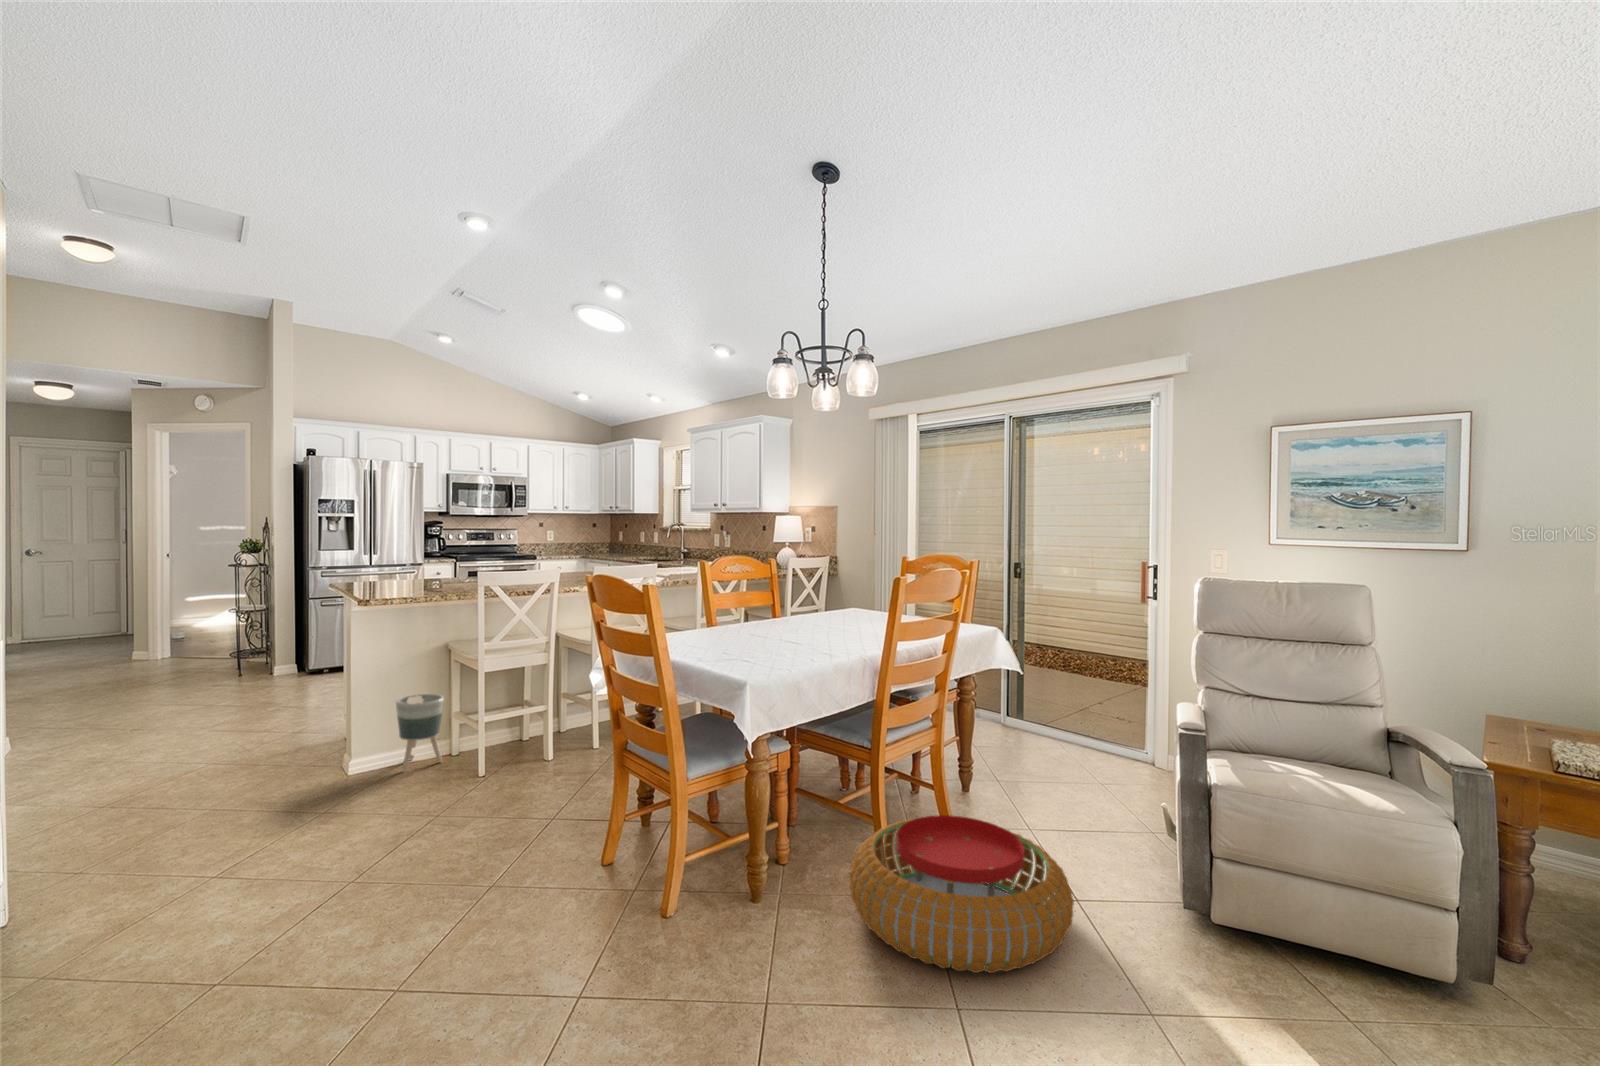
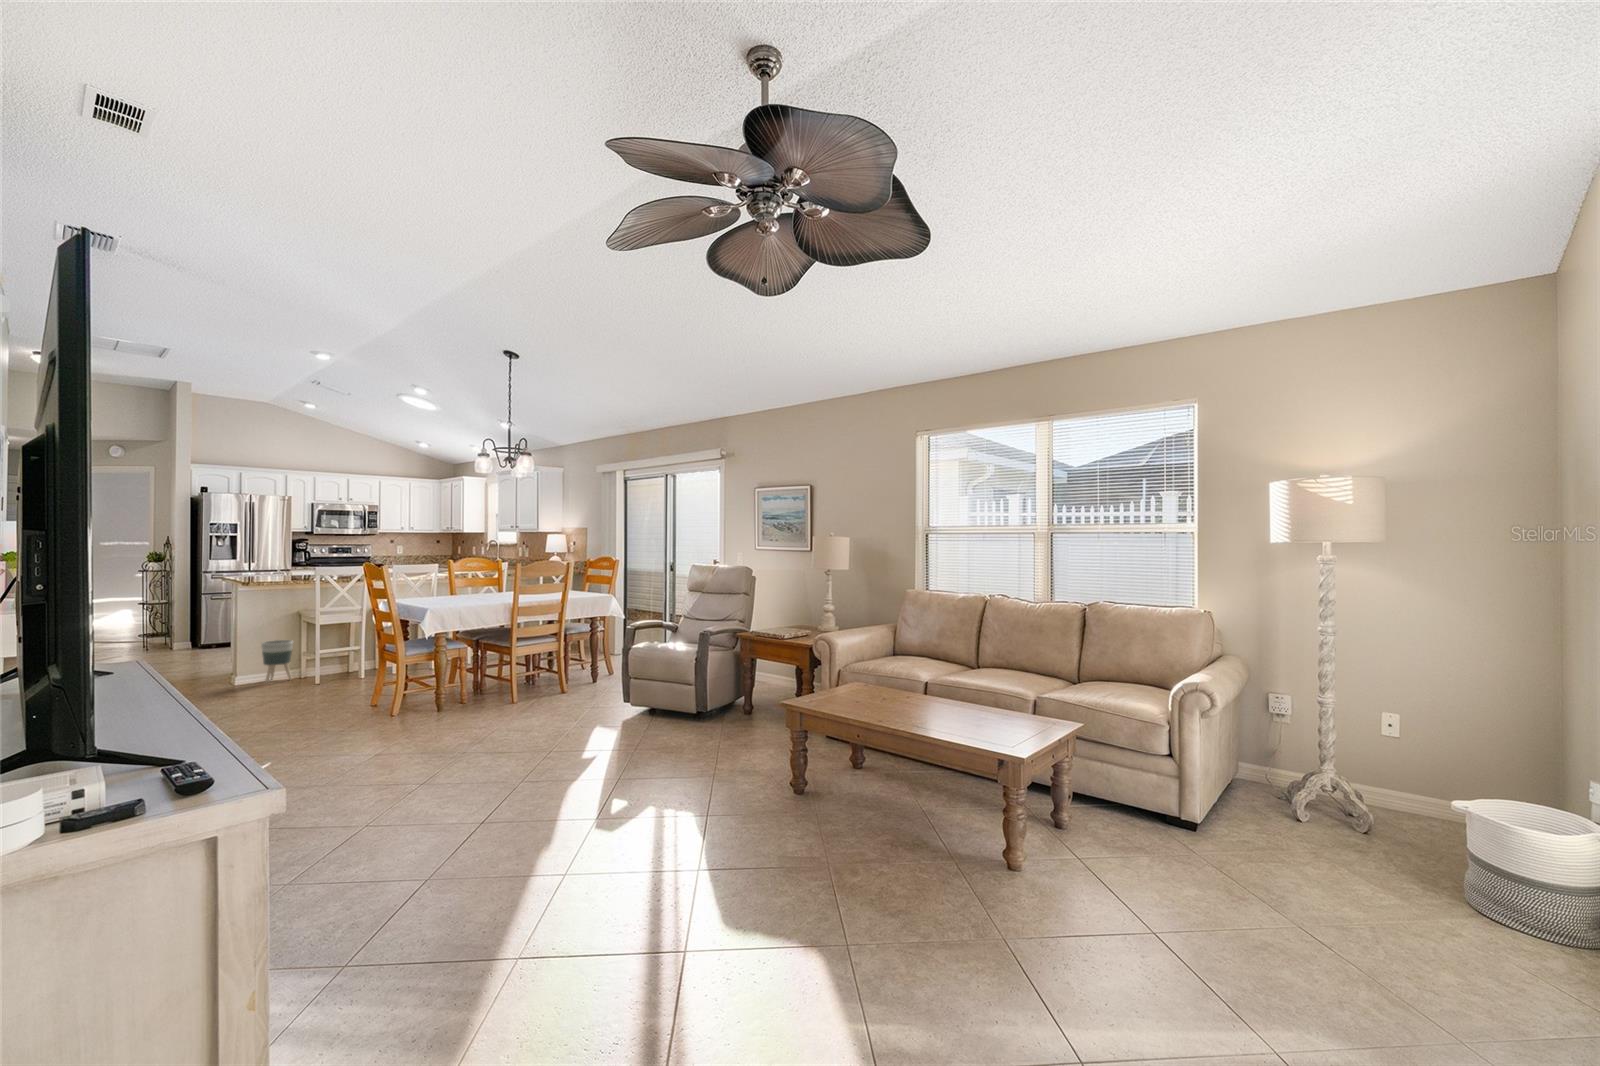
pouf: present [849,815,1074,973] -> none [485,673,592,725]

